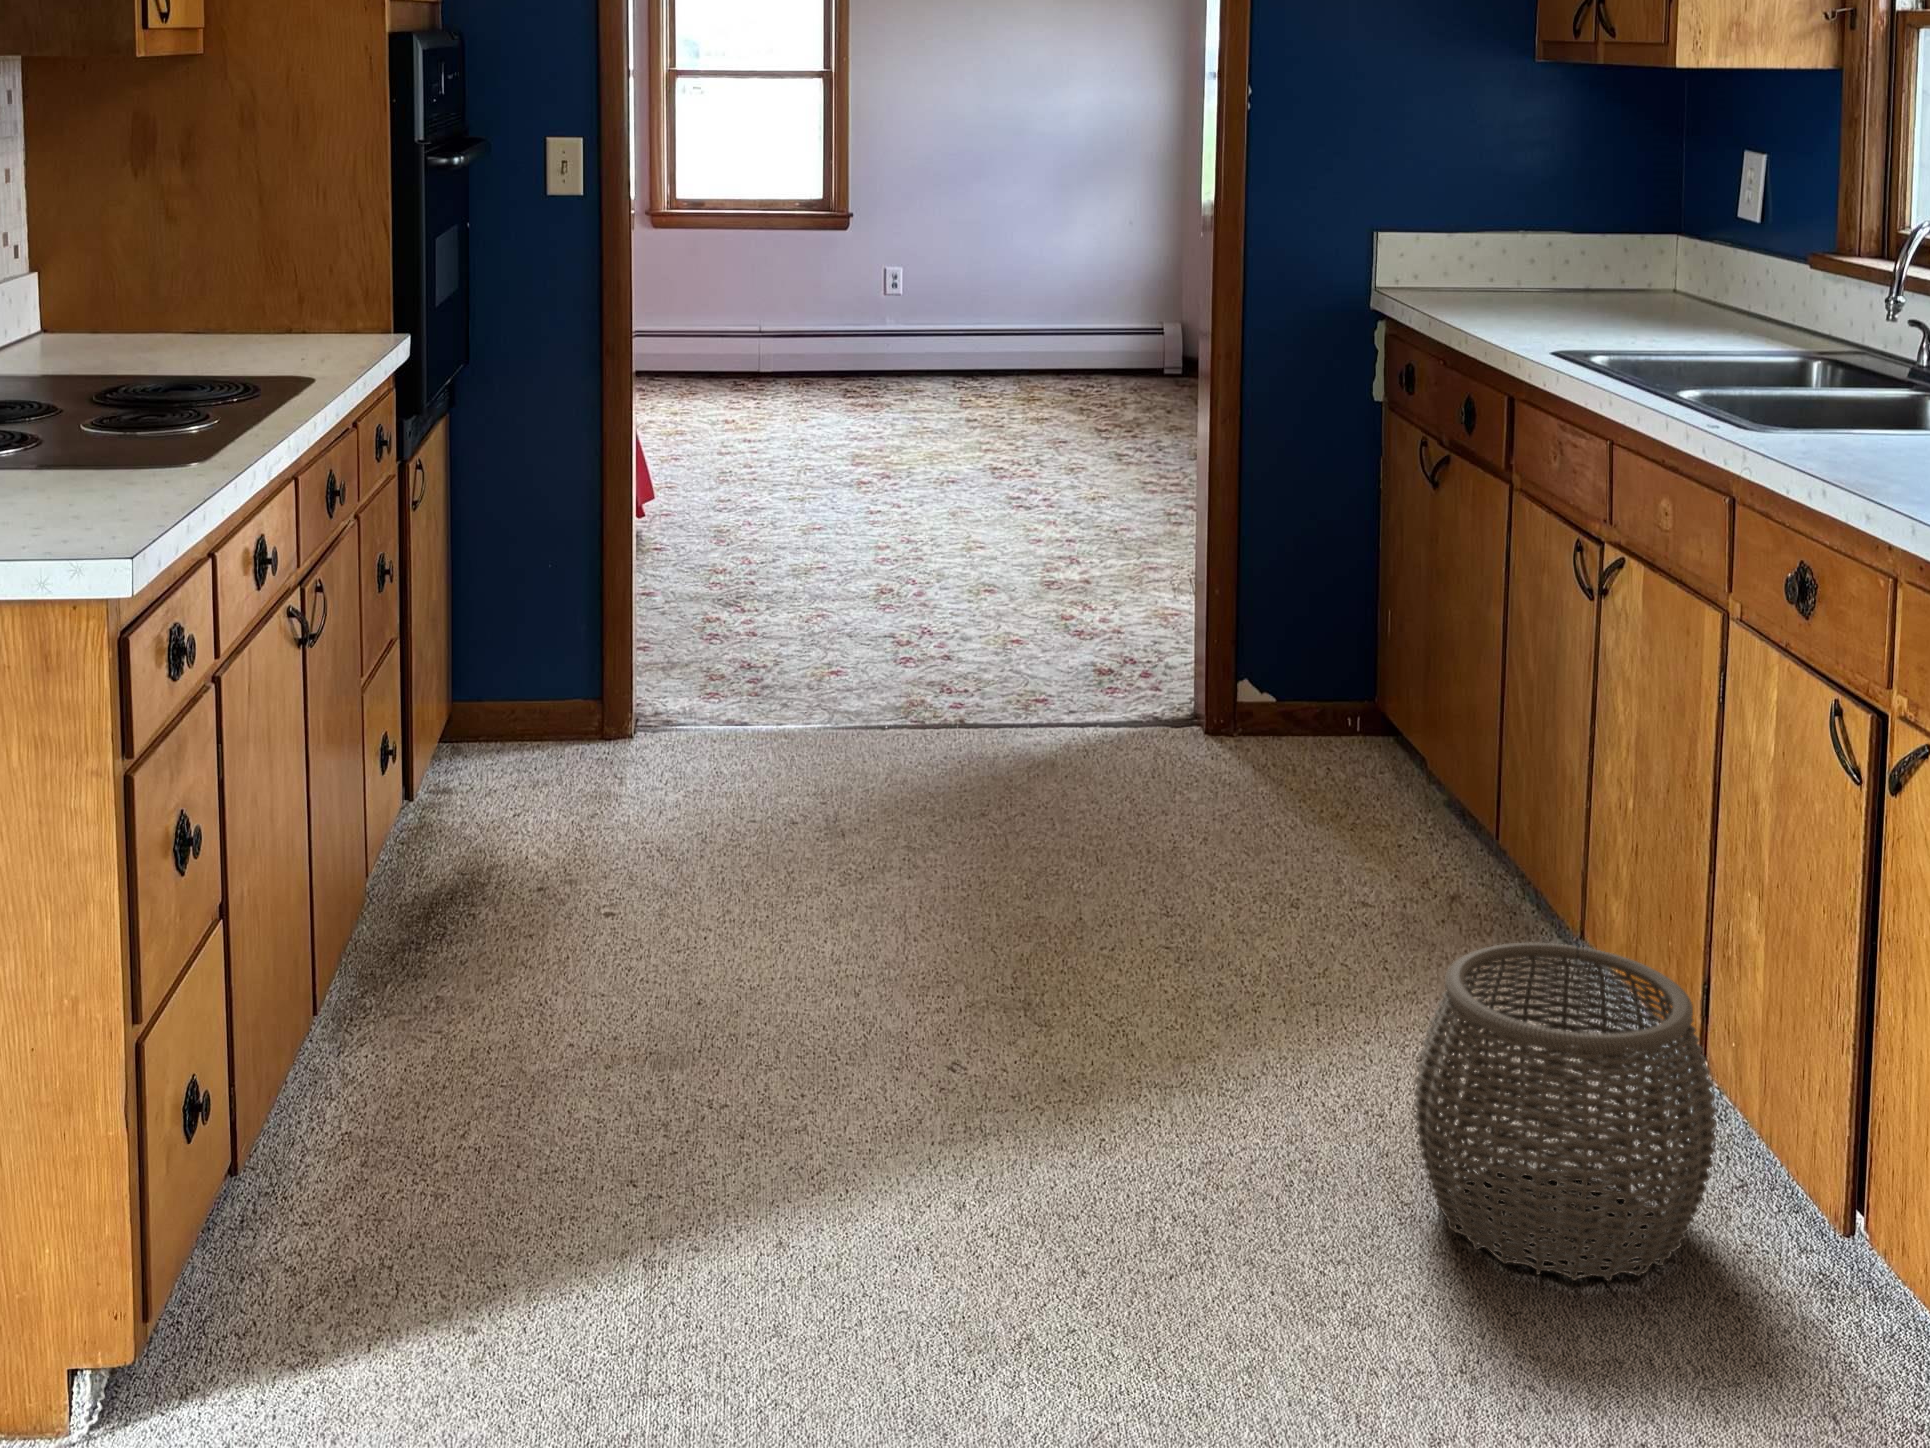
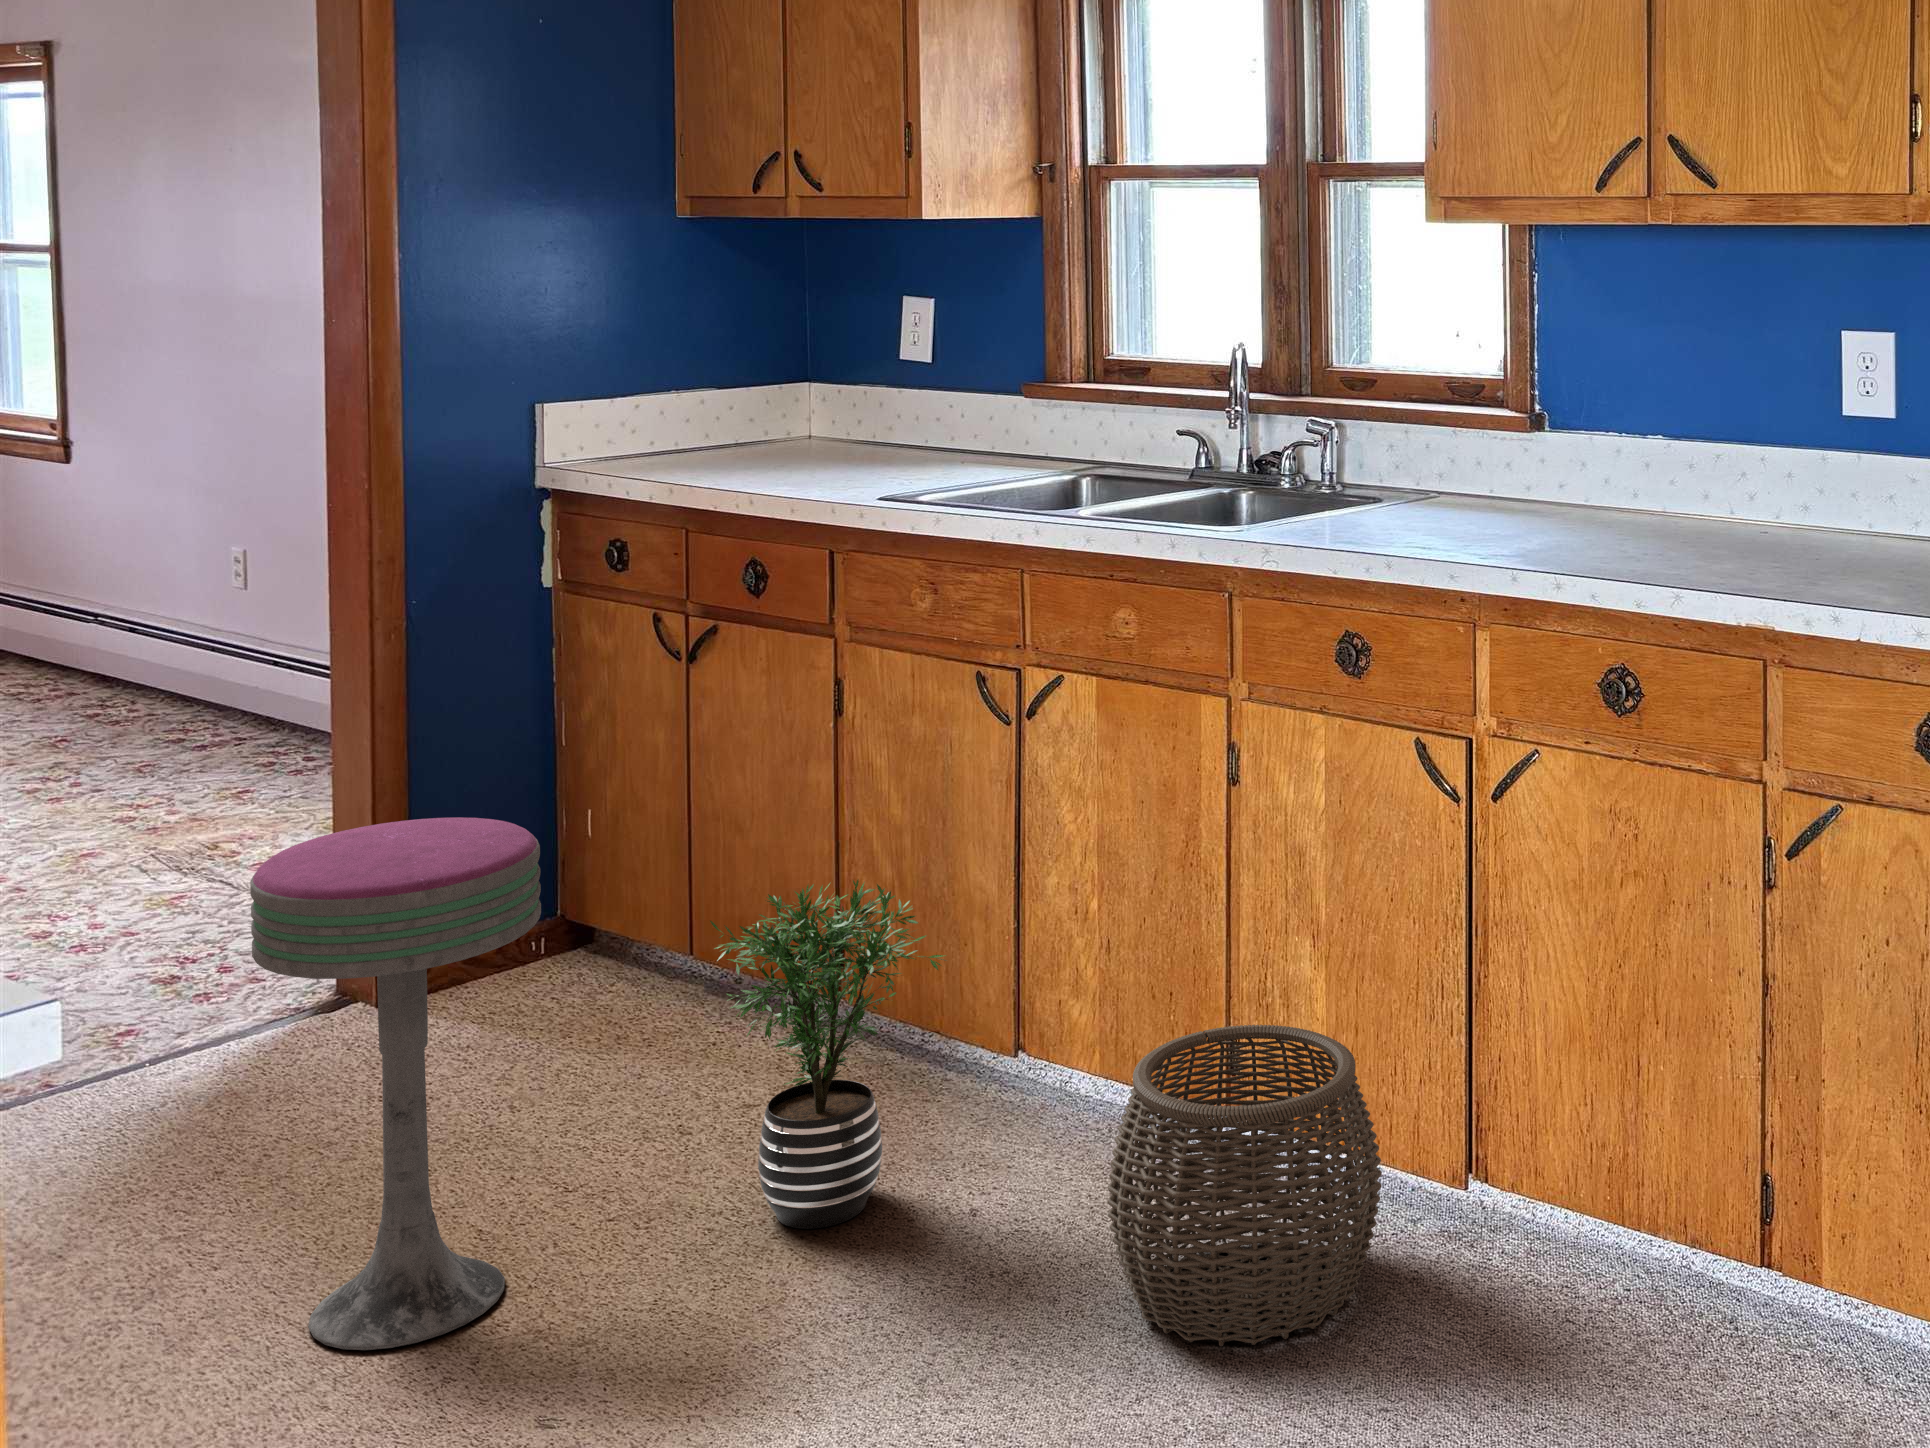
bar stool: none [898,557,1103,963] -> present [250,817,541,1350]
potted plant: none [1215,696,1417,1011] -> present [710,880,946,1229]

